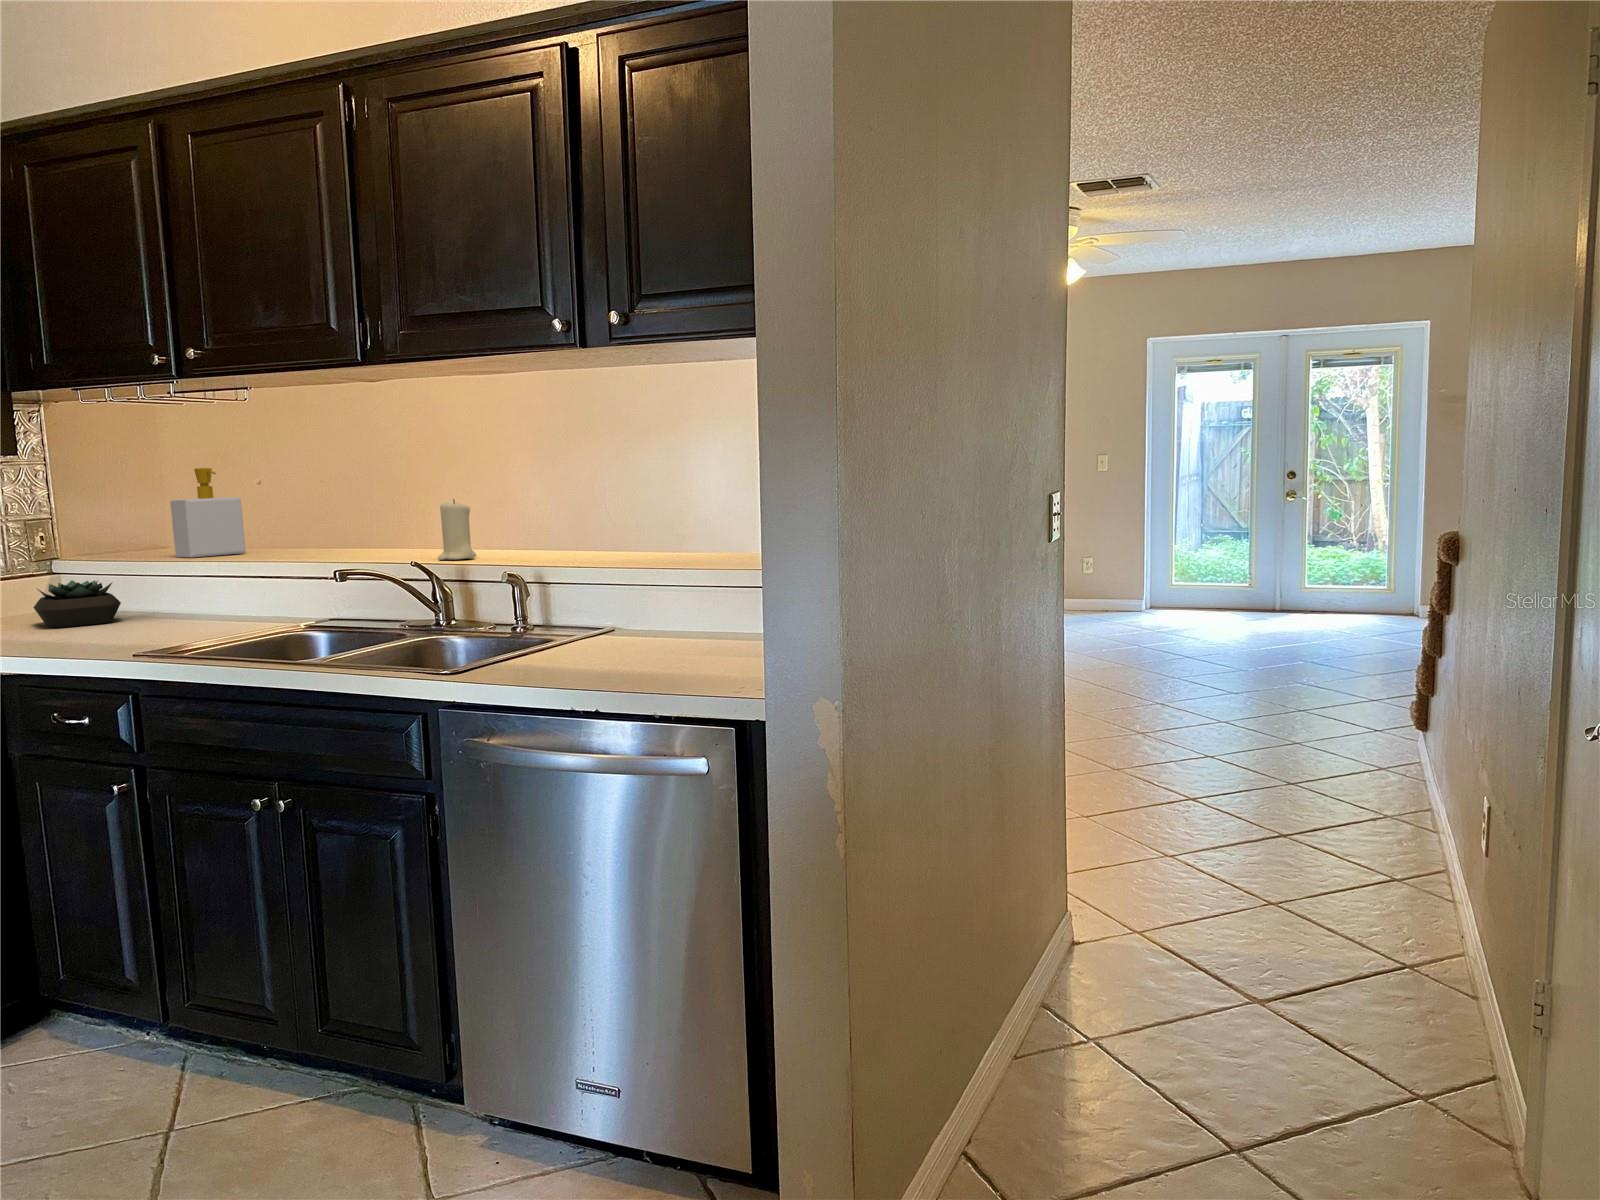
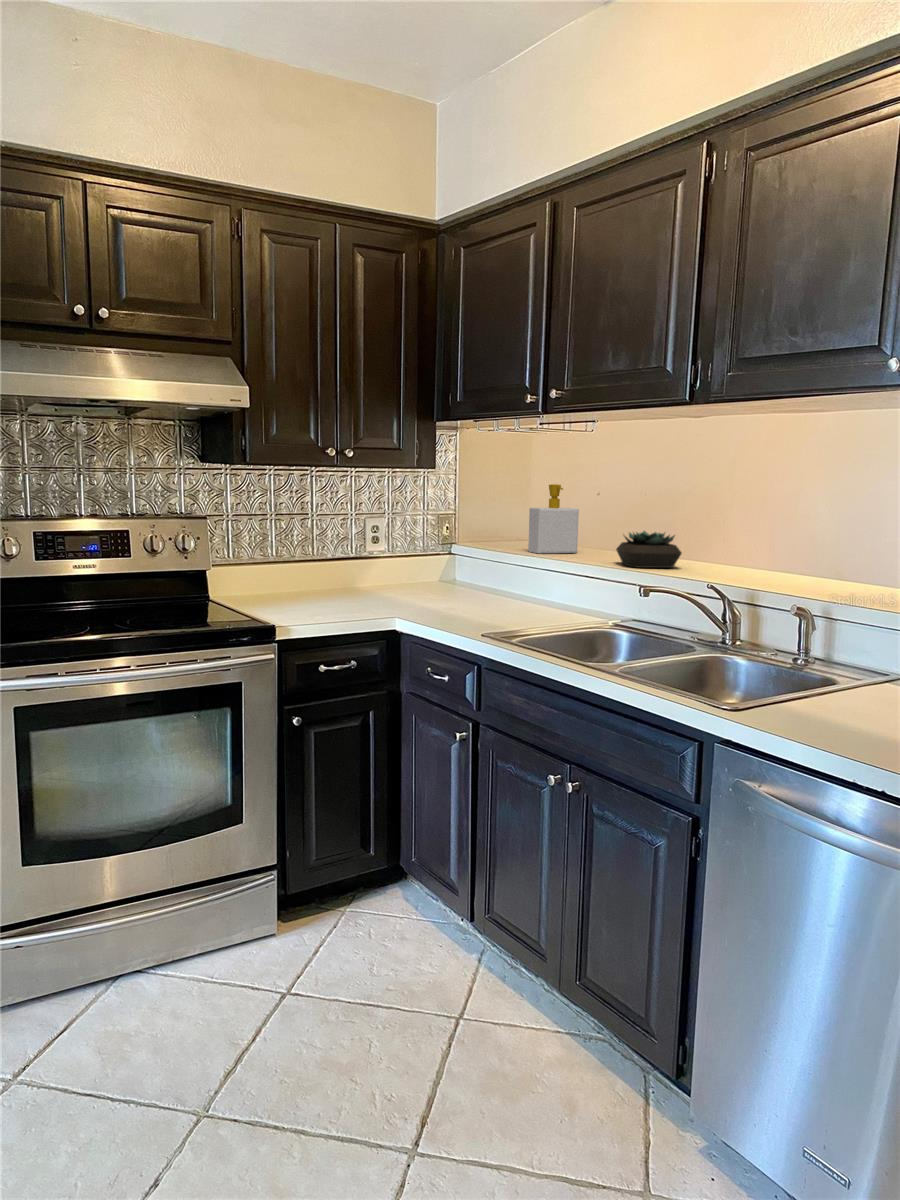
candle: present [438,499,476,560] -> none [730,527,766,583]
succulent plant: present [34,580,121,627] -> present [616,531,682,568]

